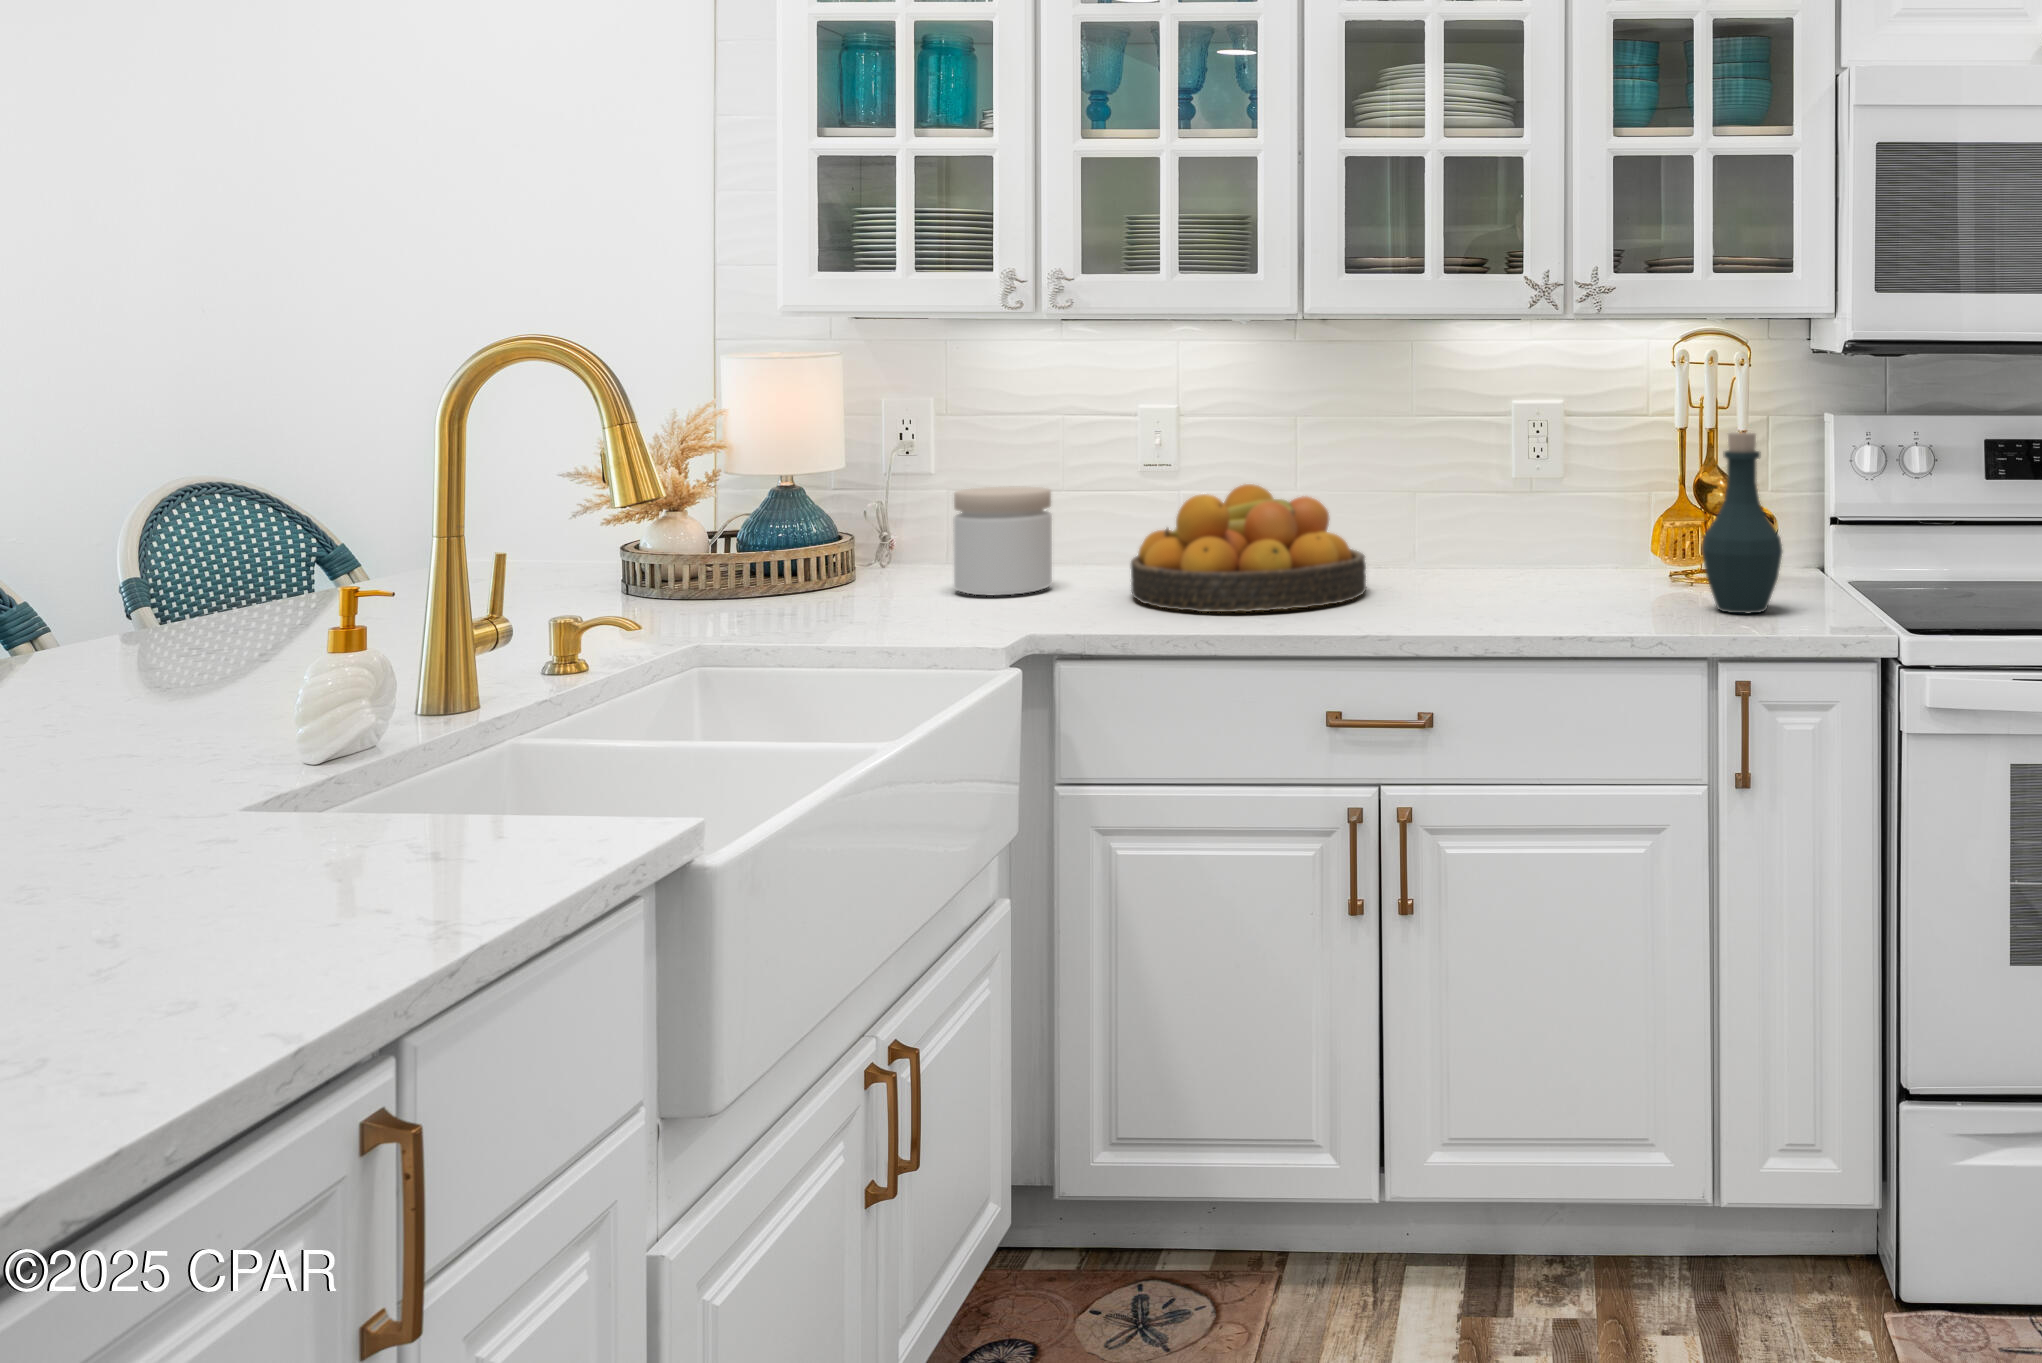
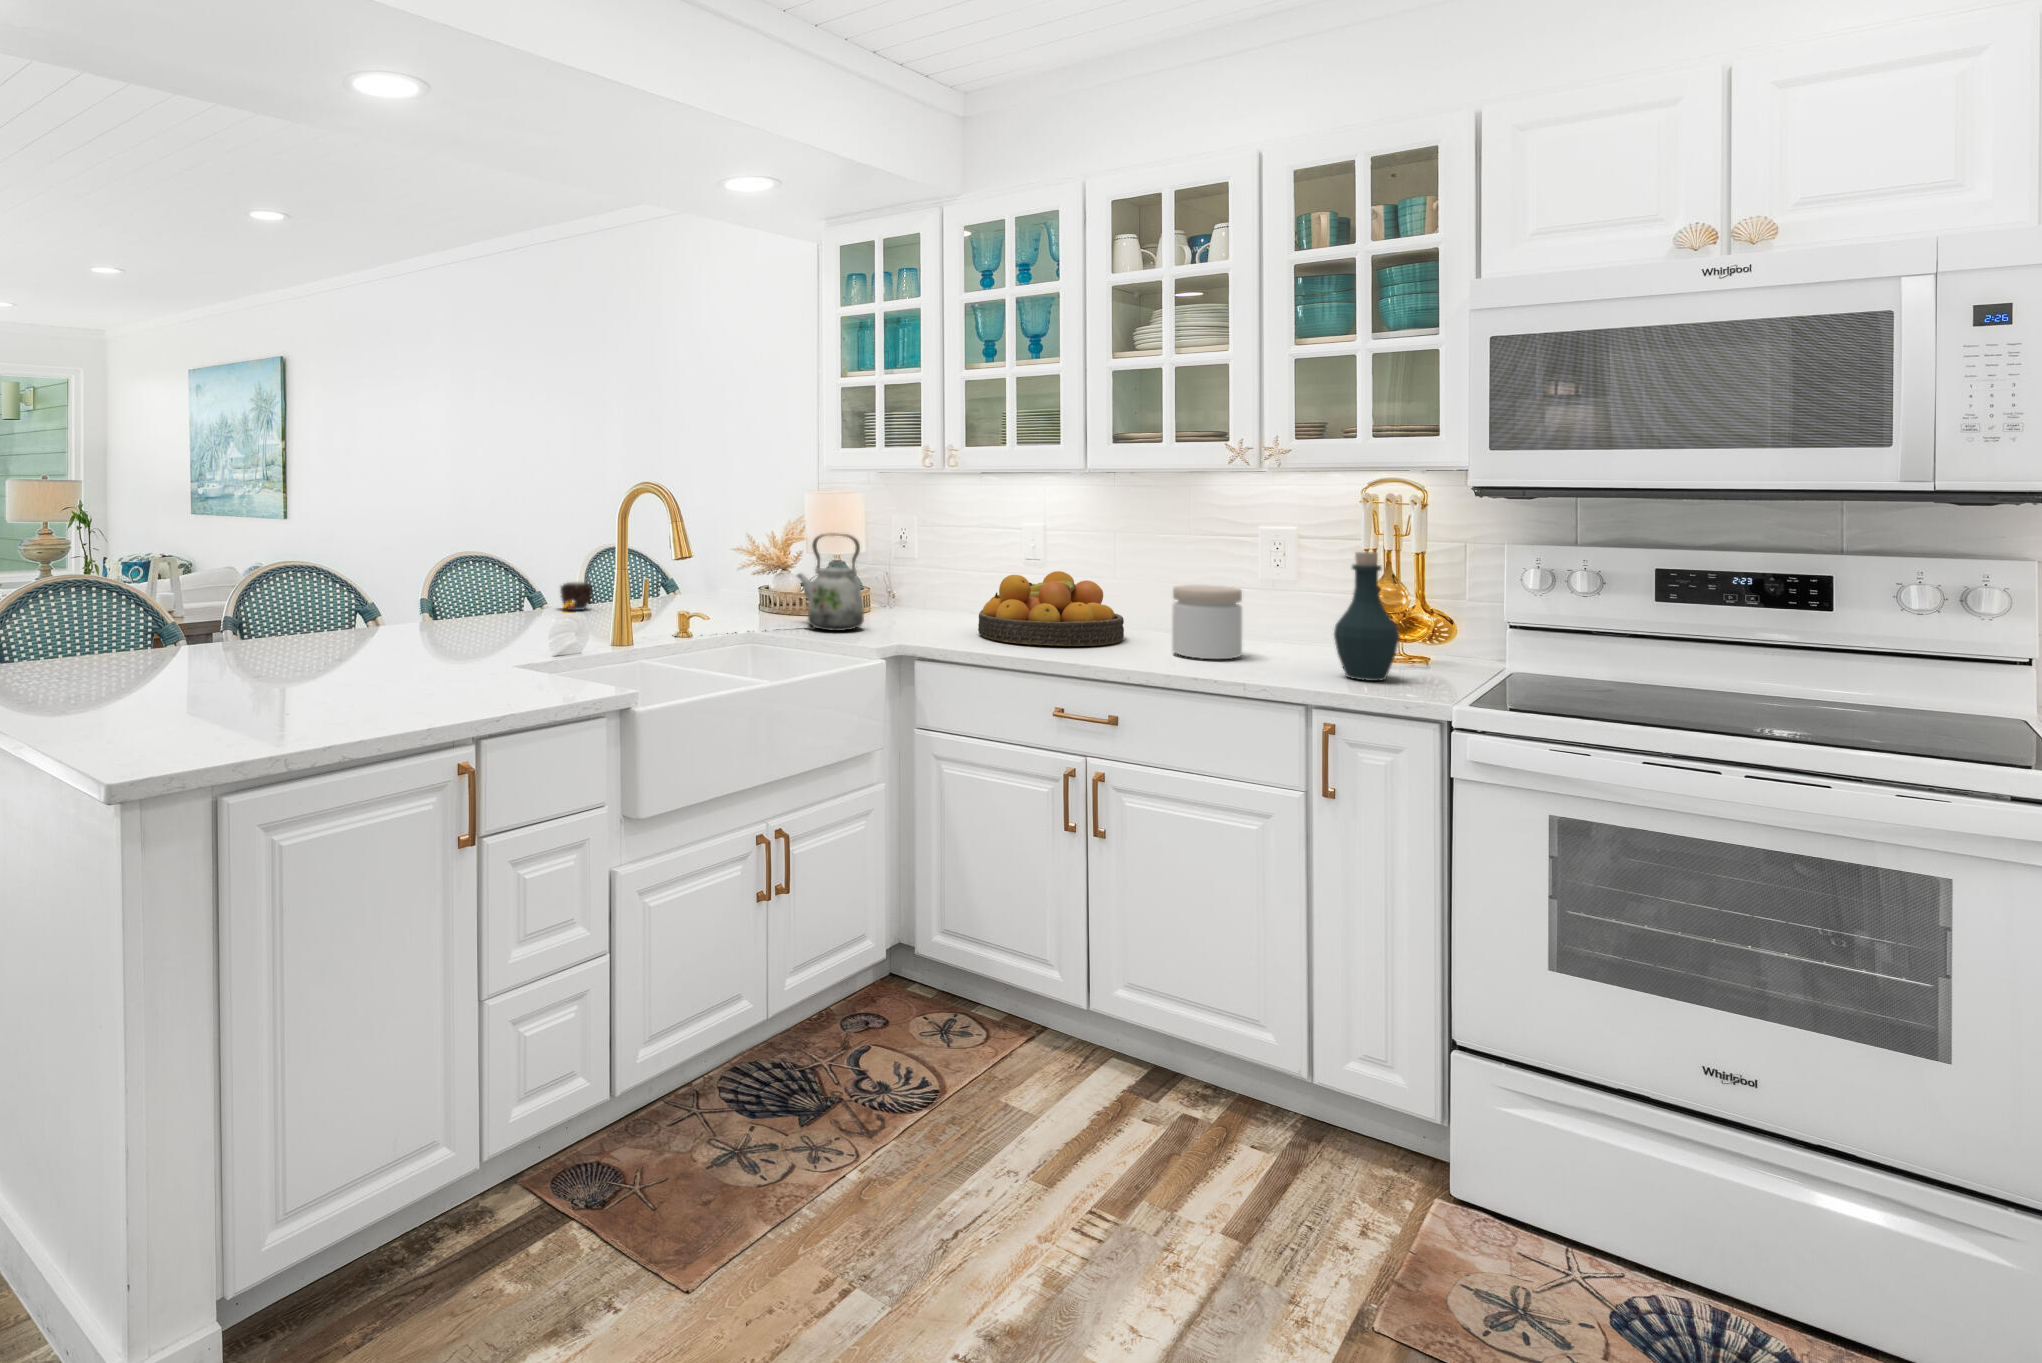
kettle: none [766,436,921,626] -> present [797,533,864,631]
jar: present [954,487,1052,595] -> present [1172,585,1242,659]
candle: none [122,564,229,646] -> present [560,582,593,610]

